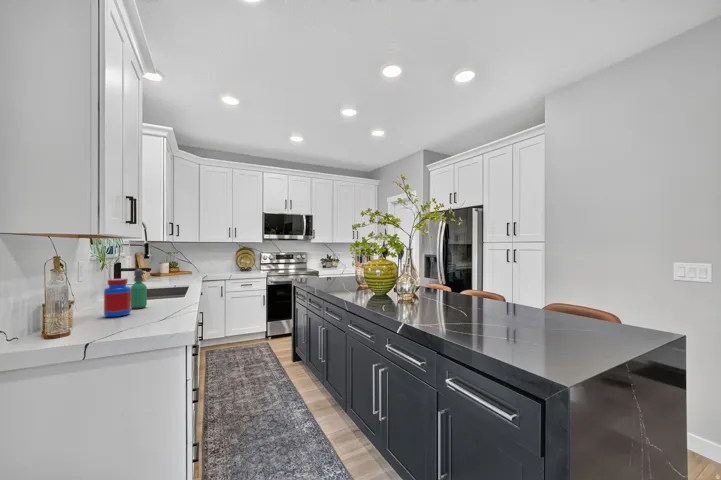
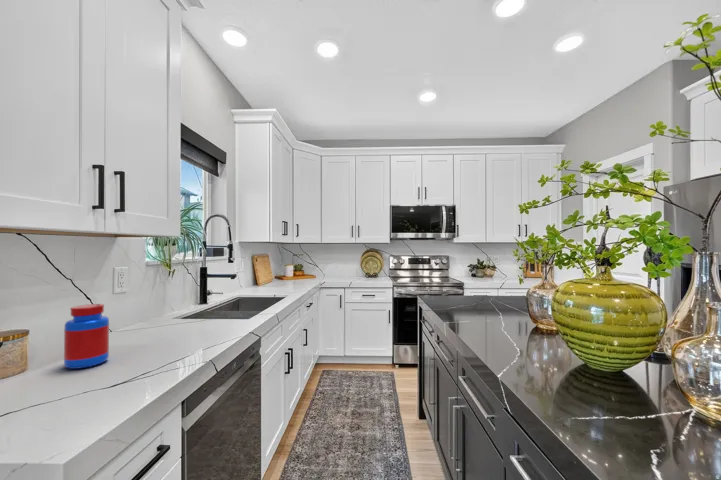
soap dispenser: present [131,269,147,309] -> none [135,286,160,347]

